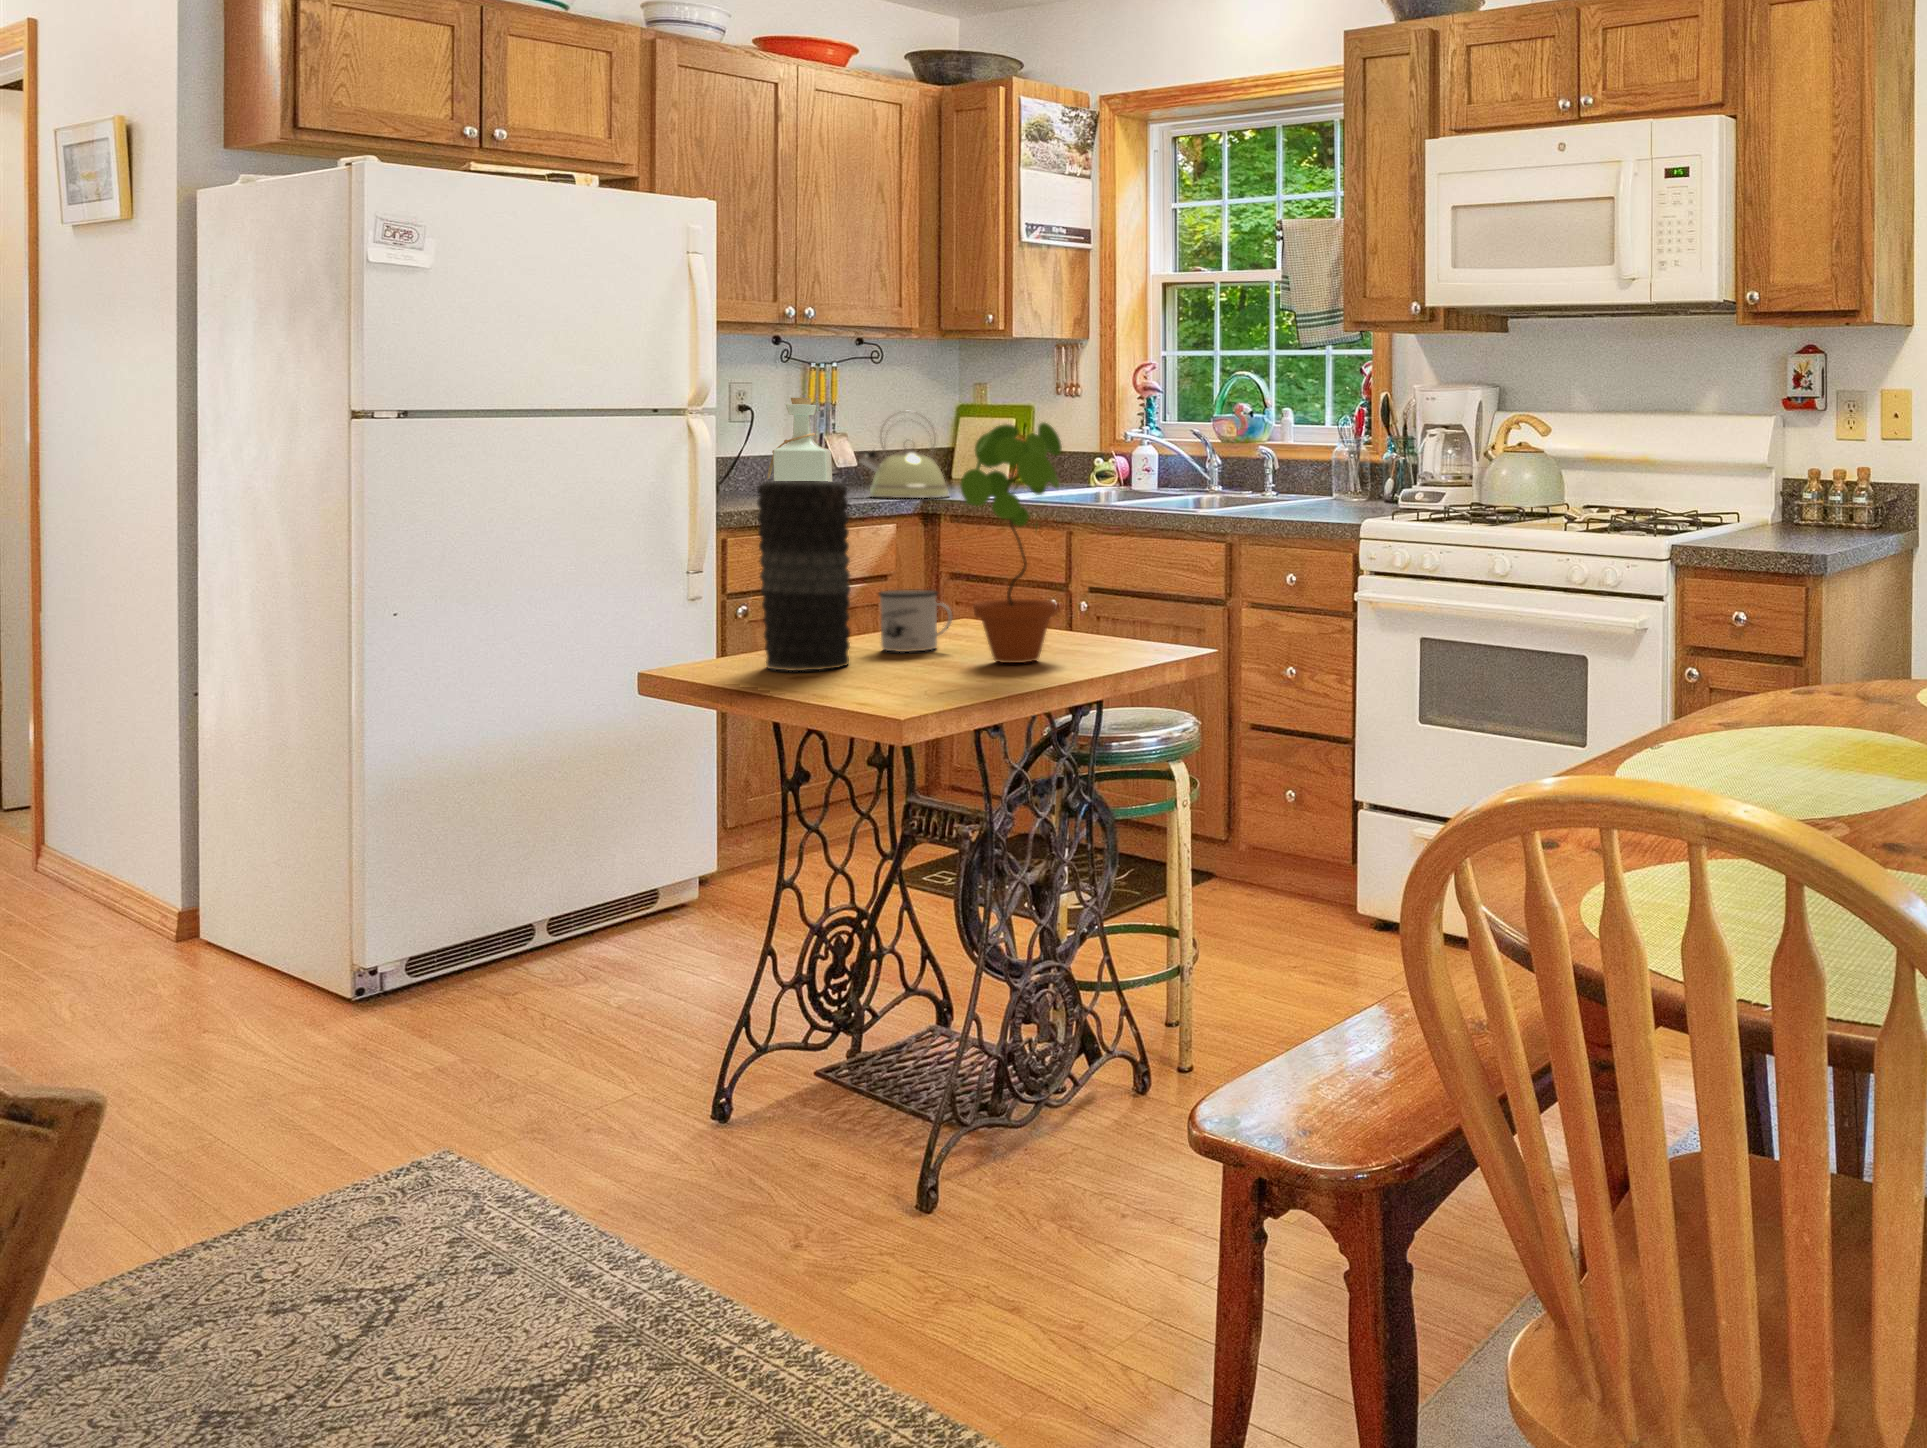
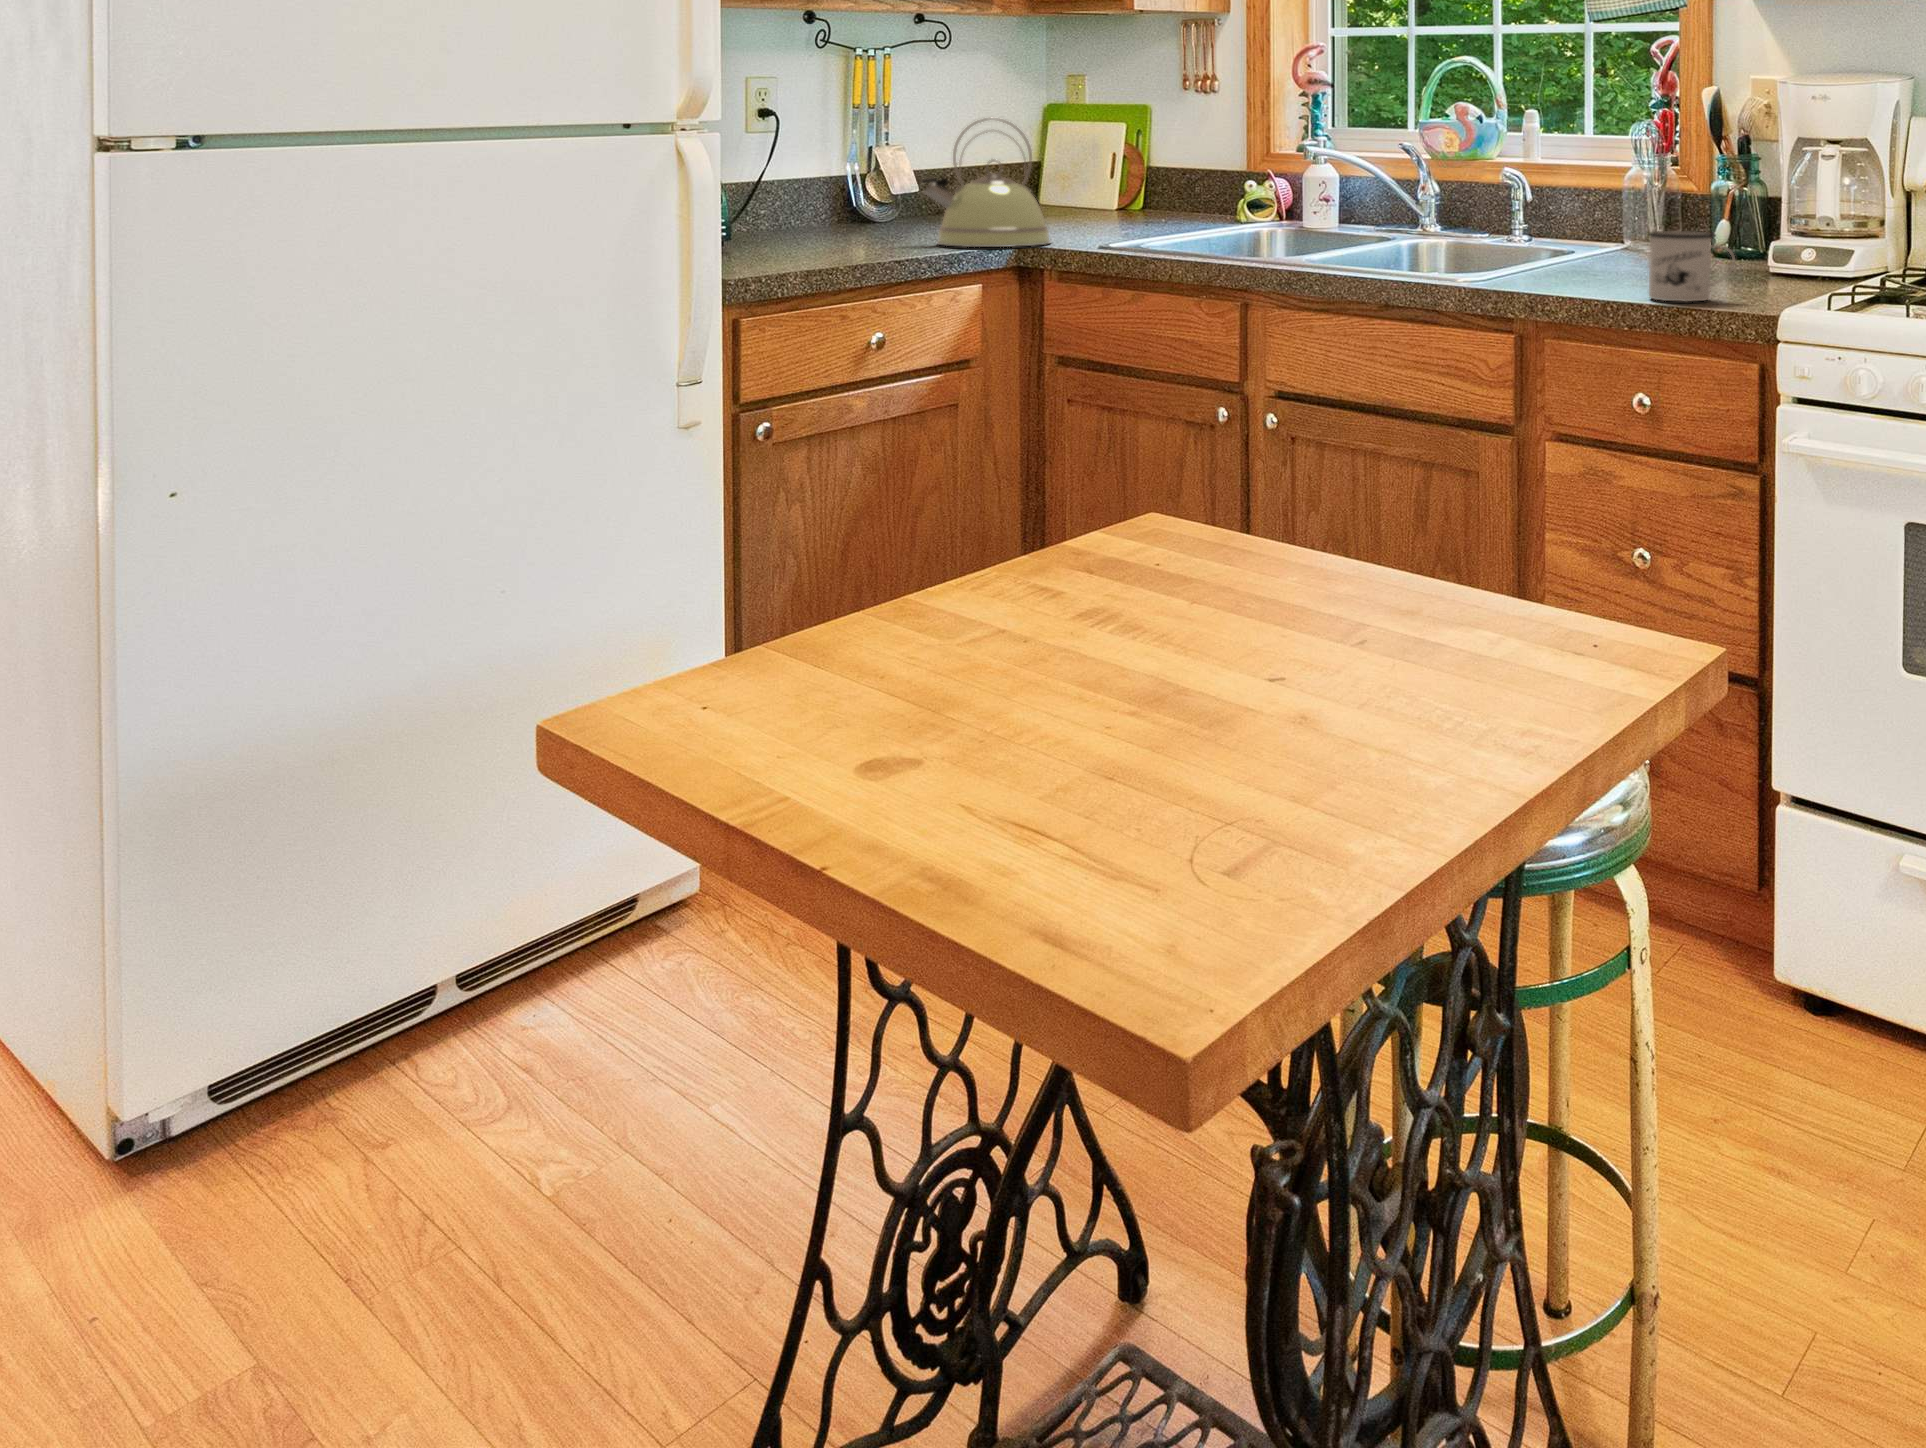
bottle: present [768,398,832,482] -> none [793,100,883,241]
potted plant: present [960,423,1062,663] -> none [1262,177,1459,723]
vase: present [757,481,850,671] -> none [804,313,1003,764]
mug: present [879,590,952,652] -> present [1648,231,1735,302]

